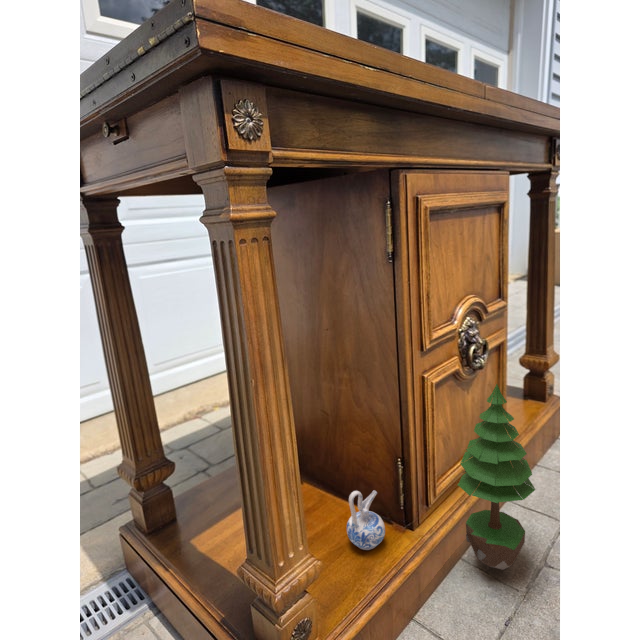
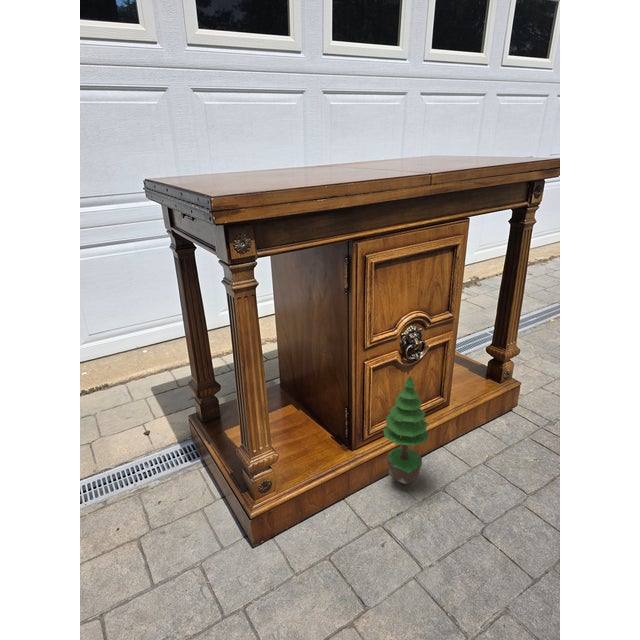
ceramic pitcher: present [347,490,385,550] -> none [309,422,332,456]

